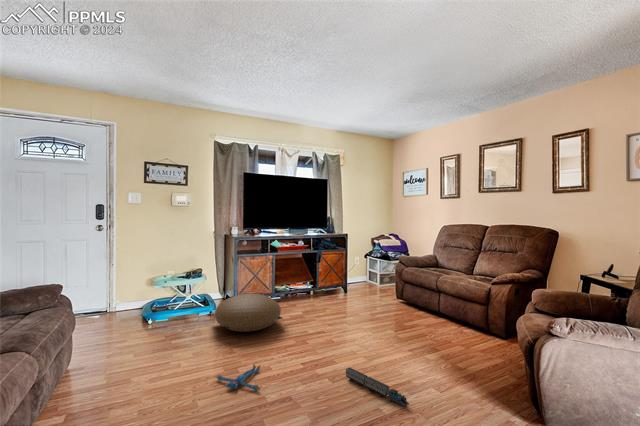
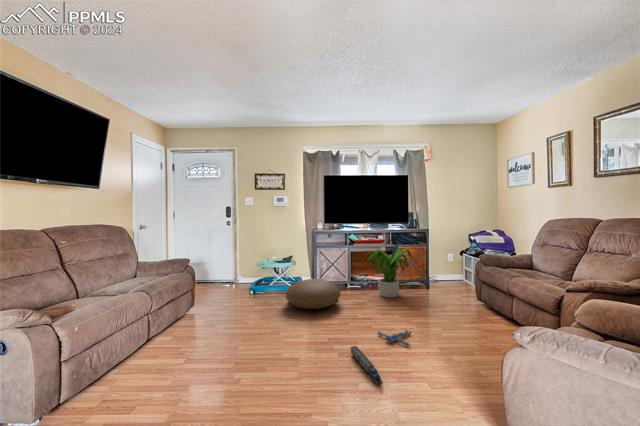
potted plant: none [291,254,344,306] -> present [368,249,412,298]
plush toy: present [216,364,260,391] -> present [377,330,411,346]

